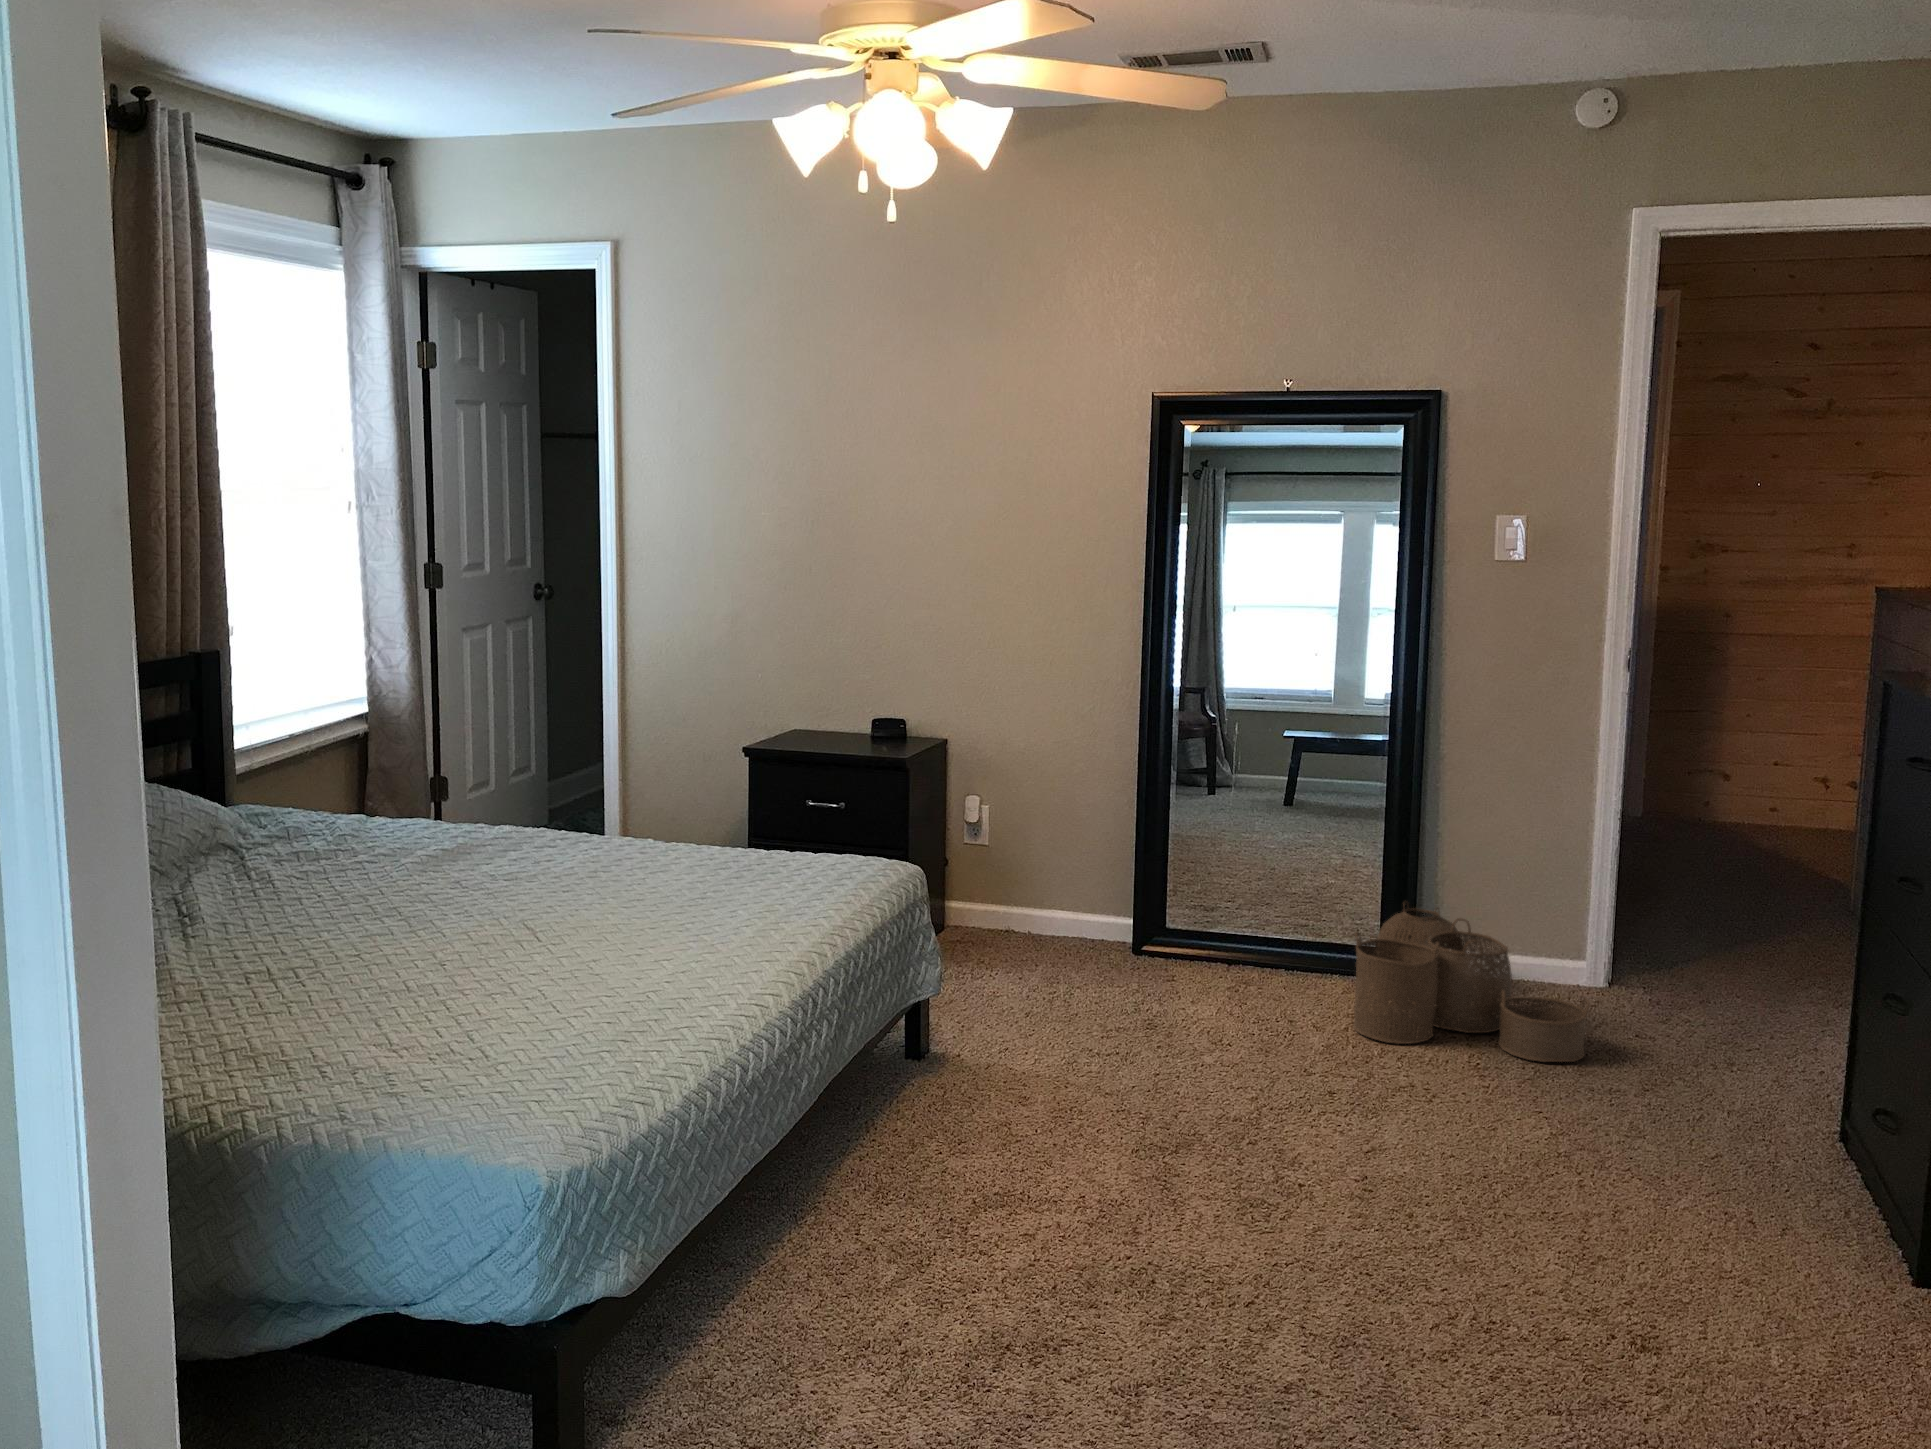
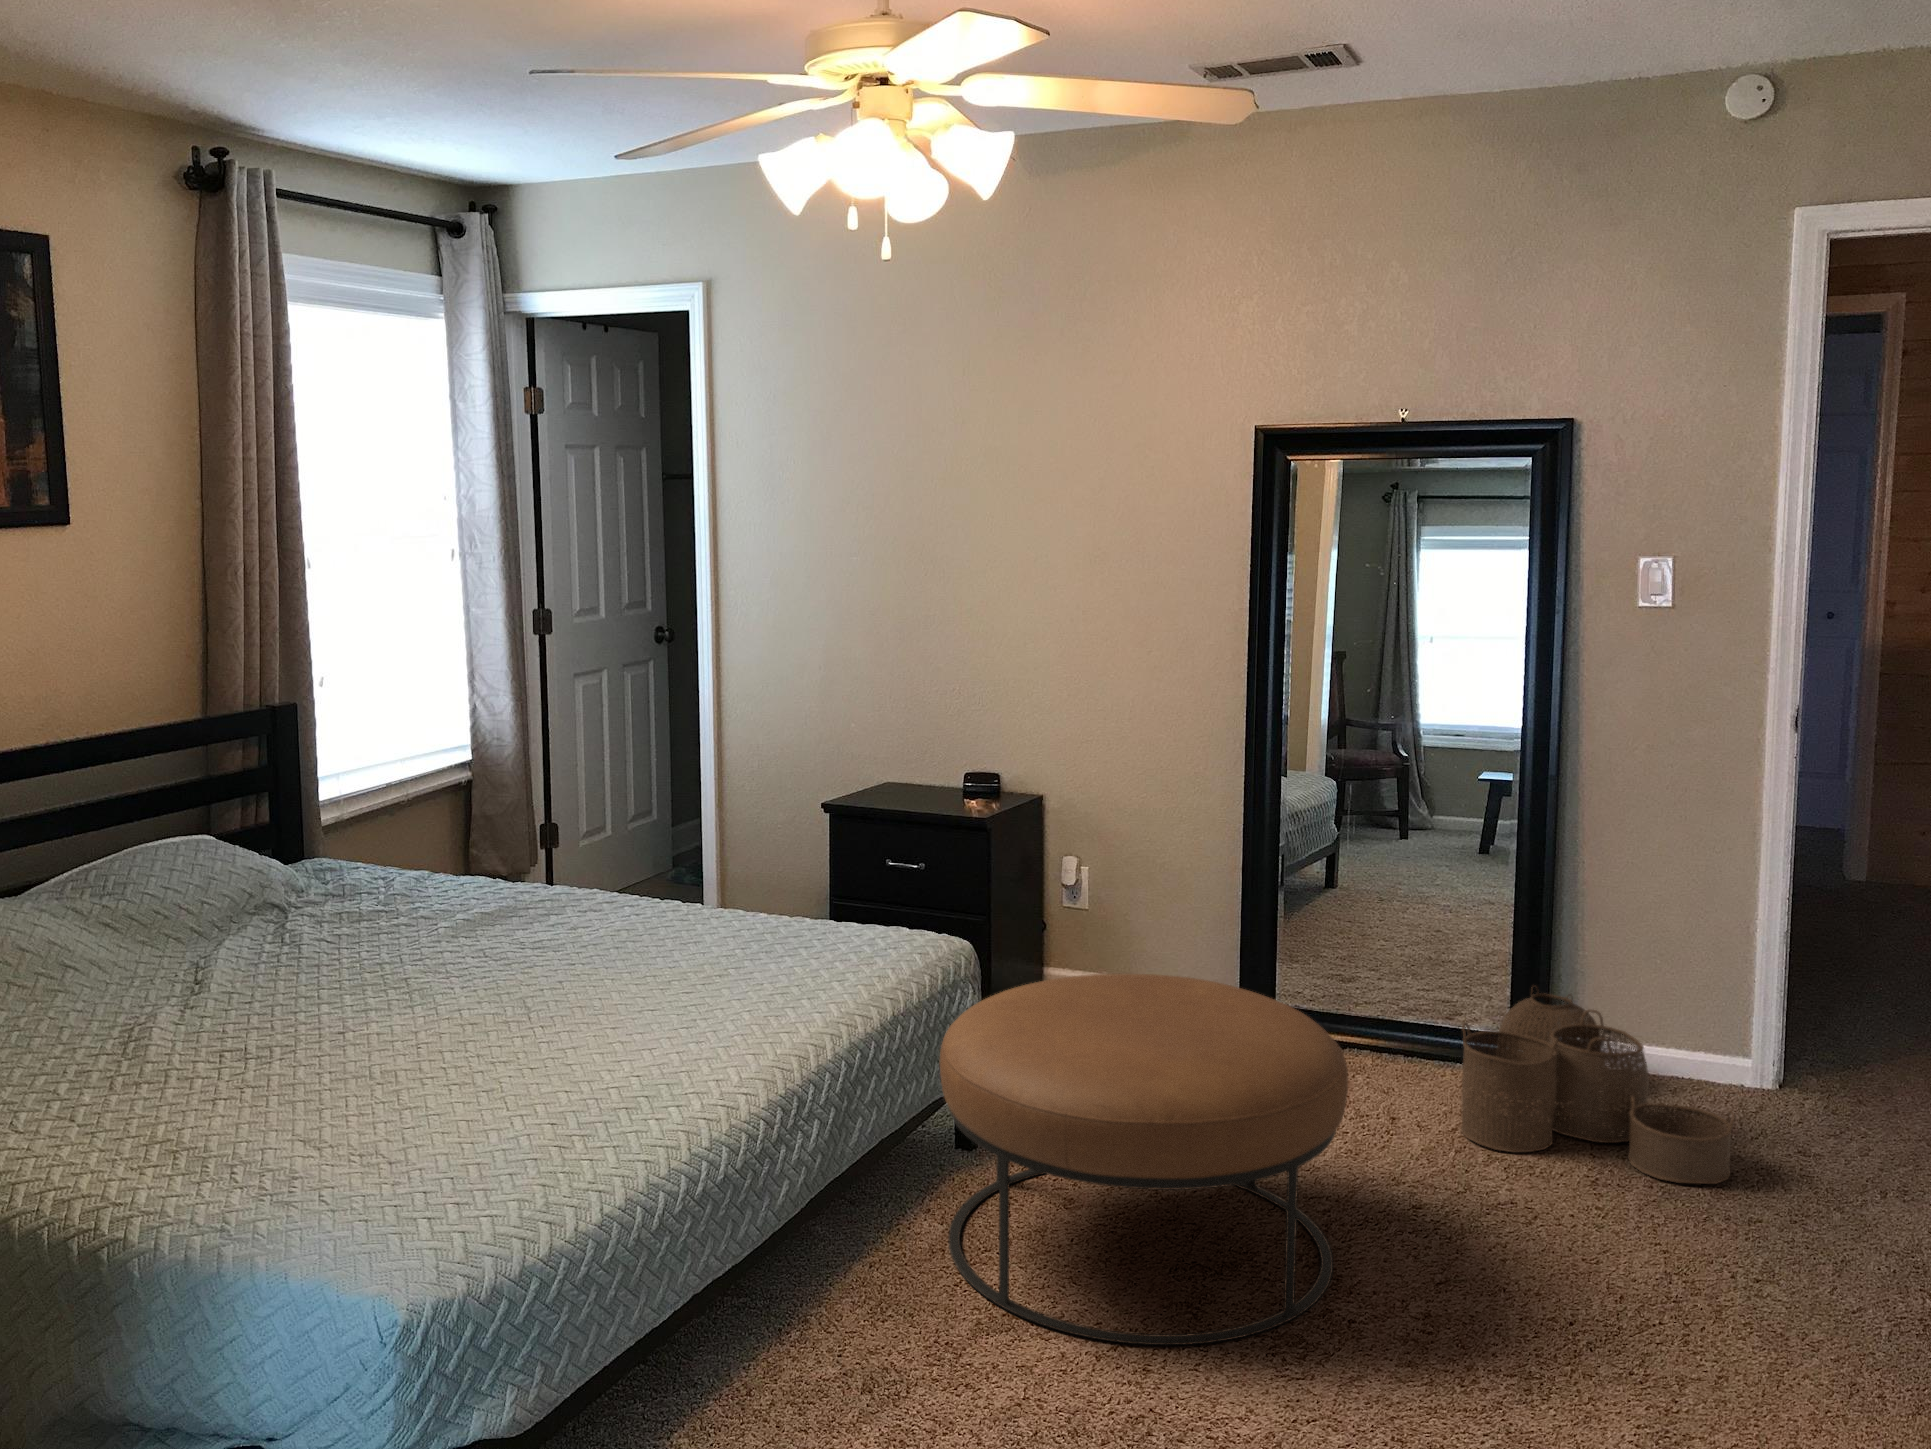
ottoman: none [921,892,1289,1210] -> present [940,974,1348,1345]

